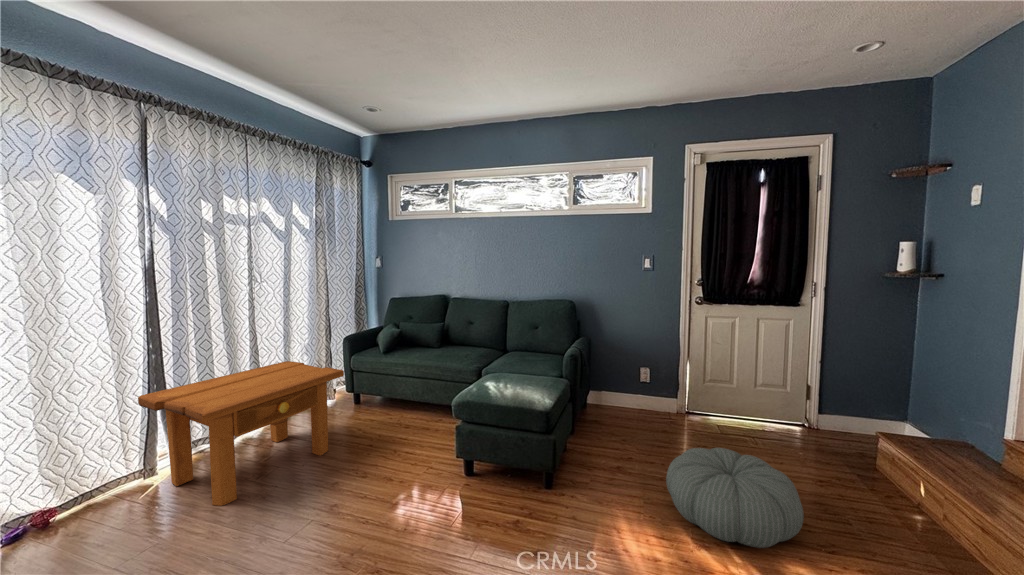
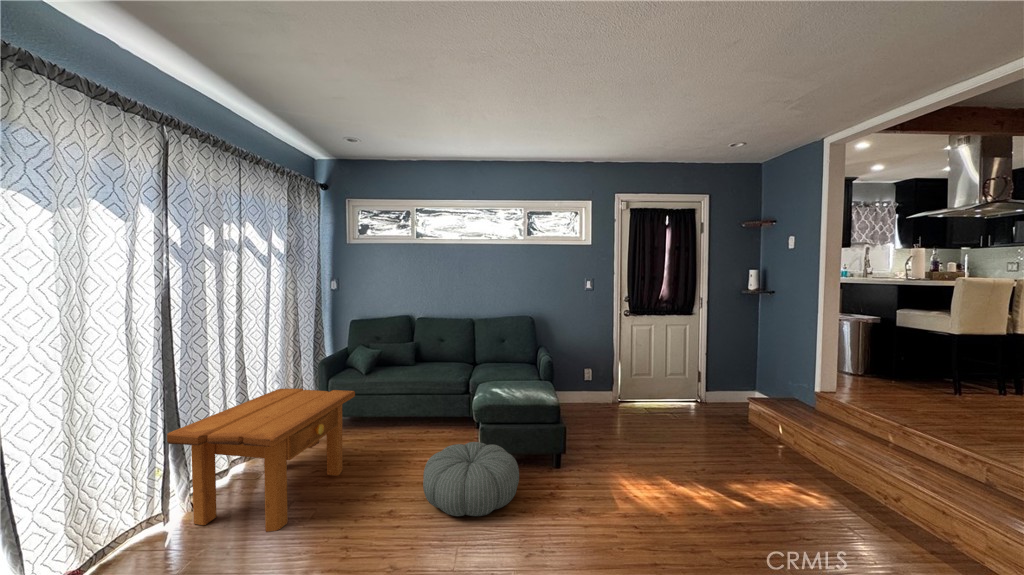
pouf: present [666,448,804,548] -> present [423,442,519,516]

